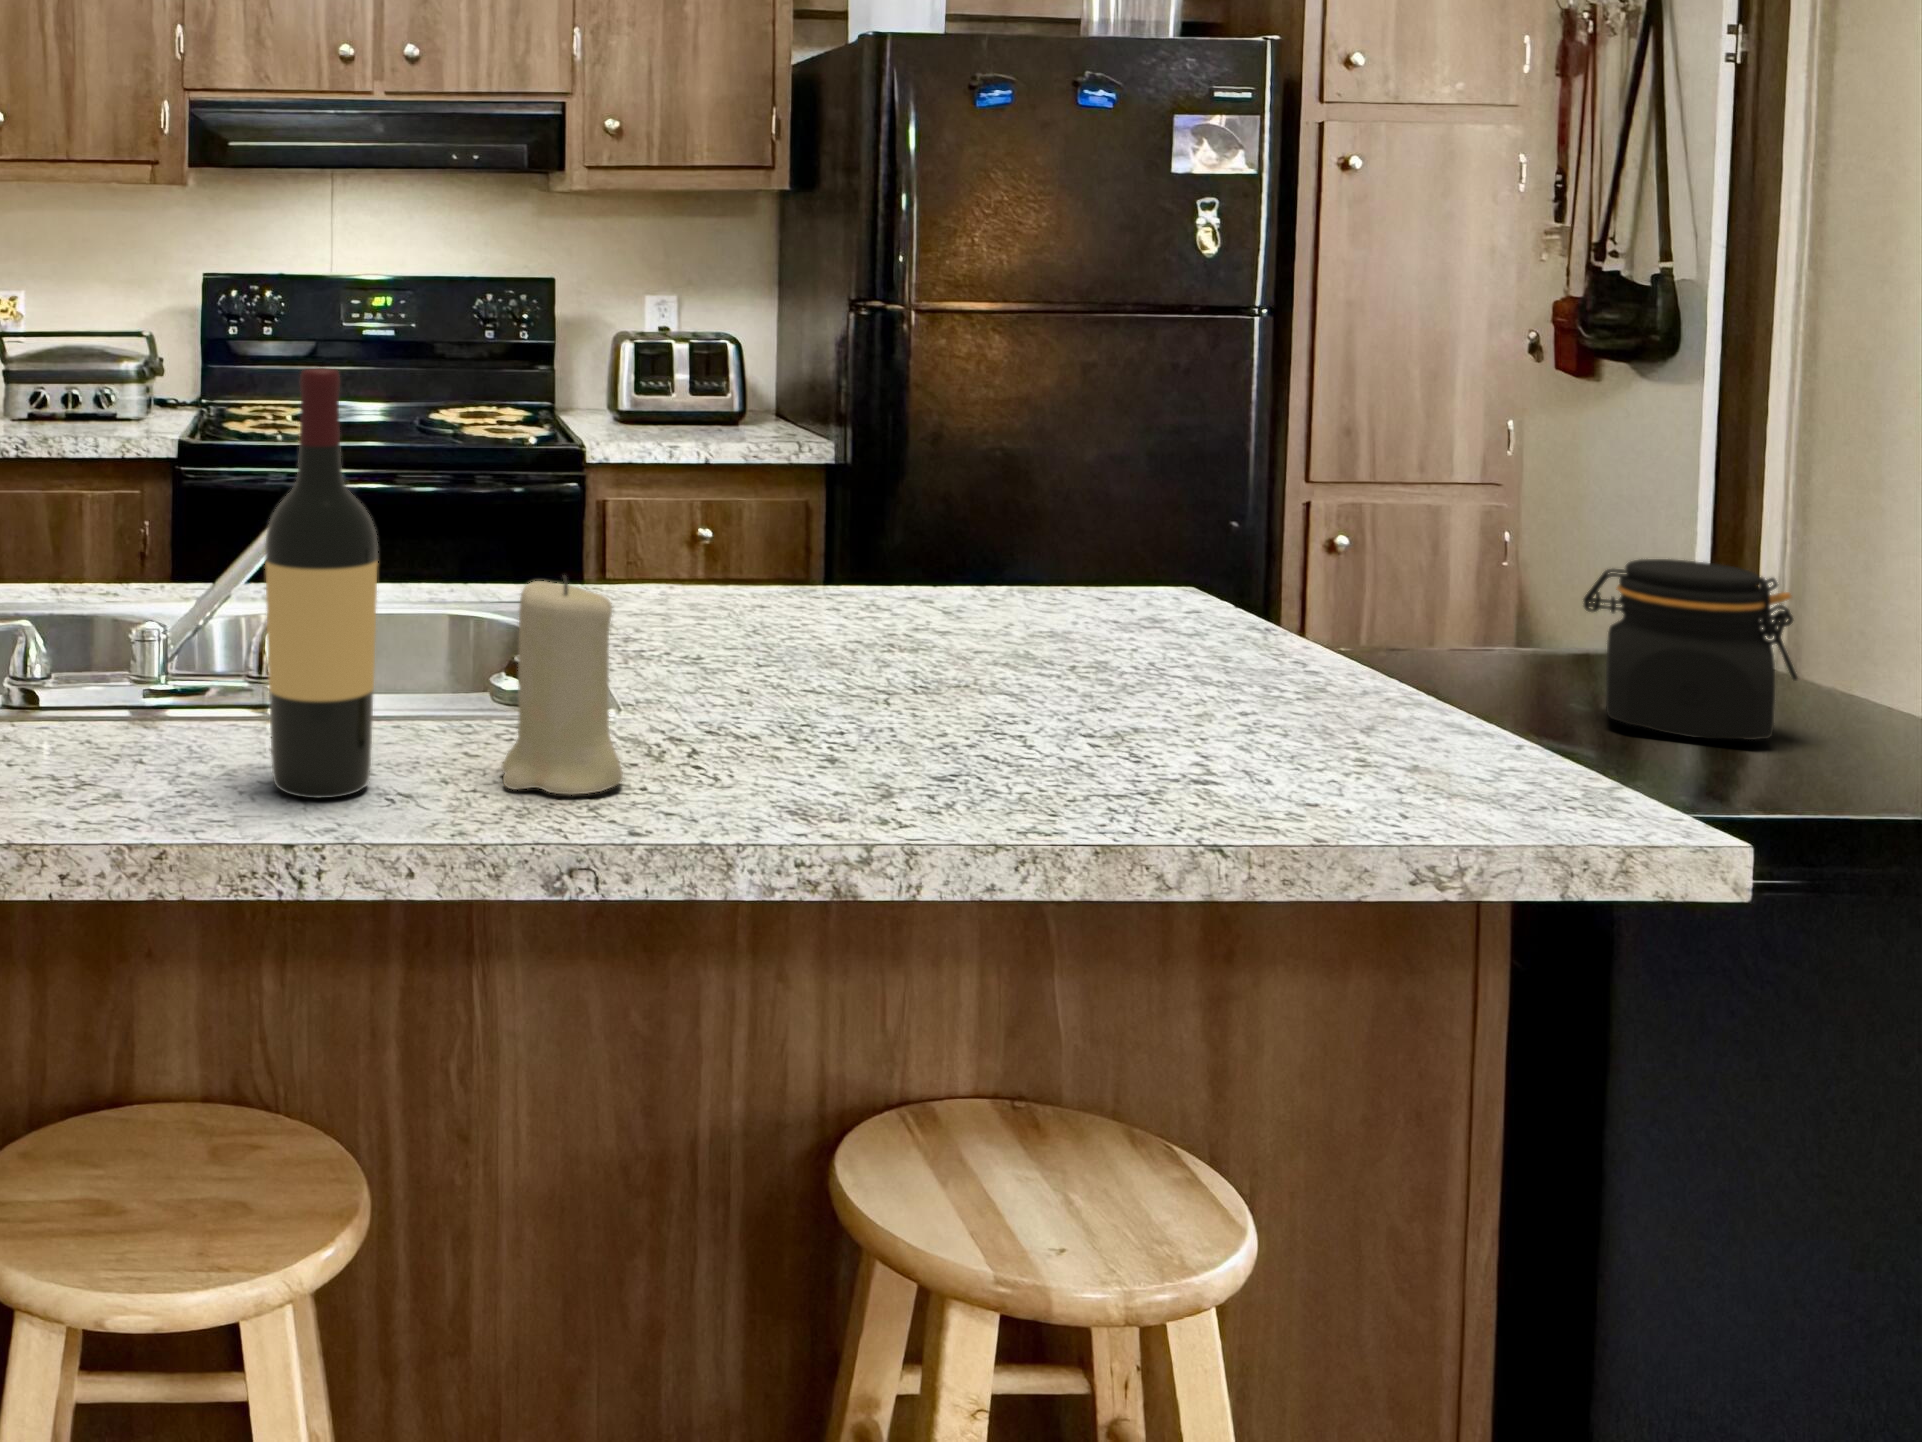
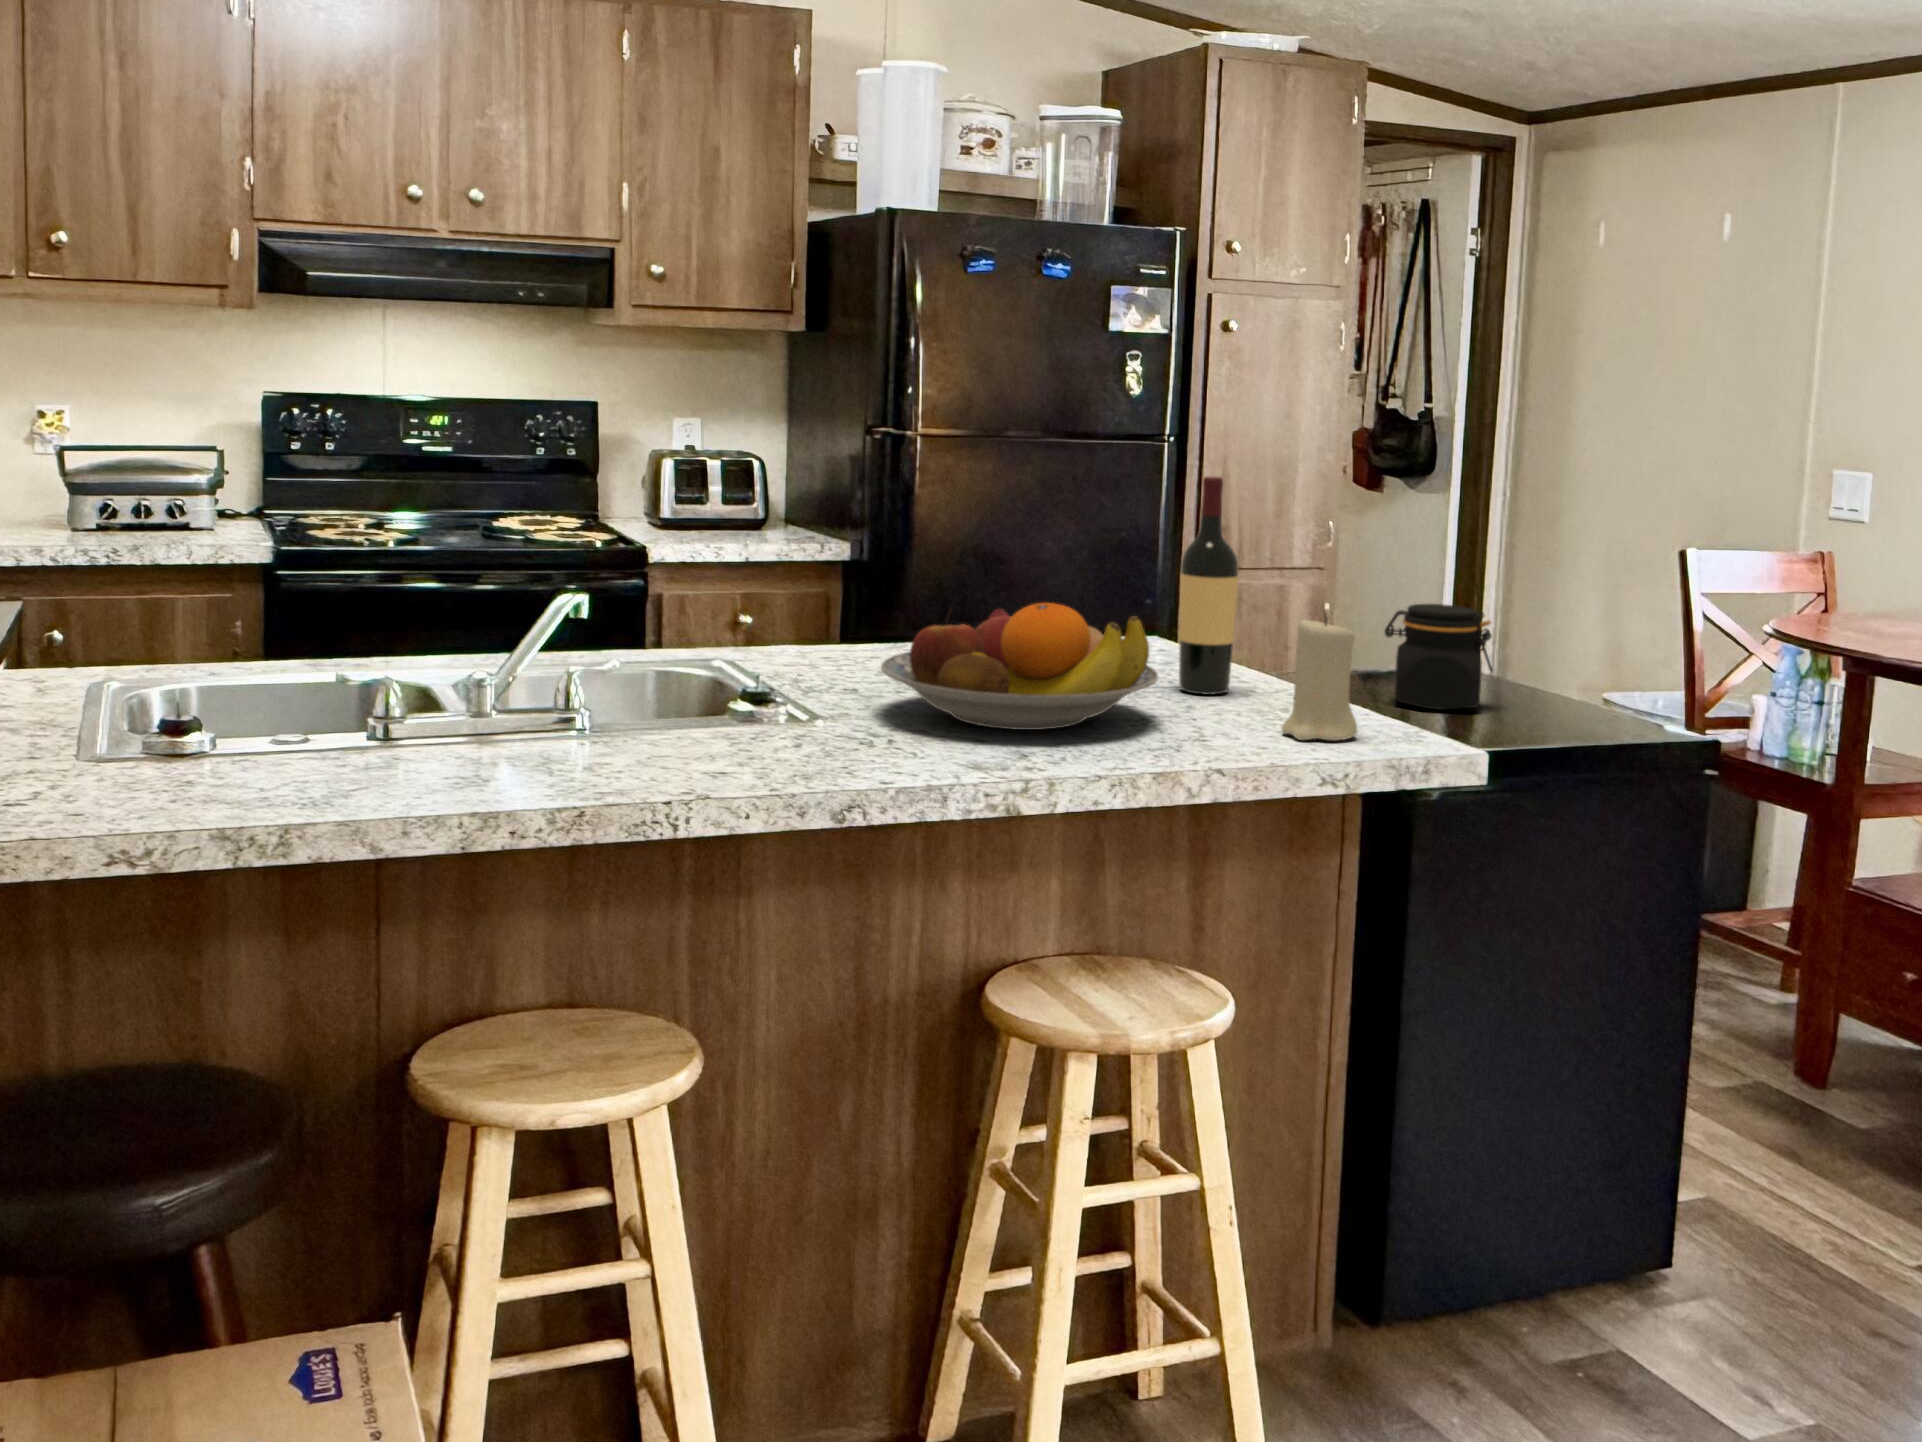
wine bottle: present [265,368,378,798] -> present [1179,477,1239,695]
fruit bowl: none [709,548,1151,747] -> present [881,603,1158,730]
candle: present [501,576,623,795] -> present [1282,616,1357,740]

